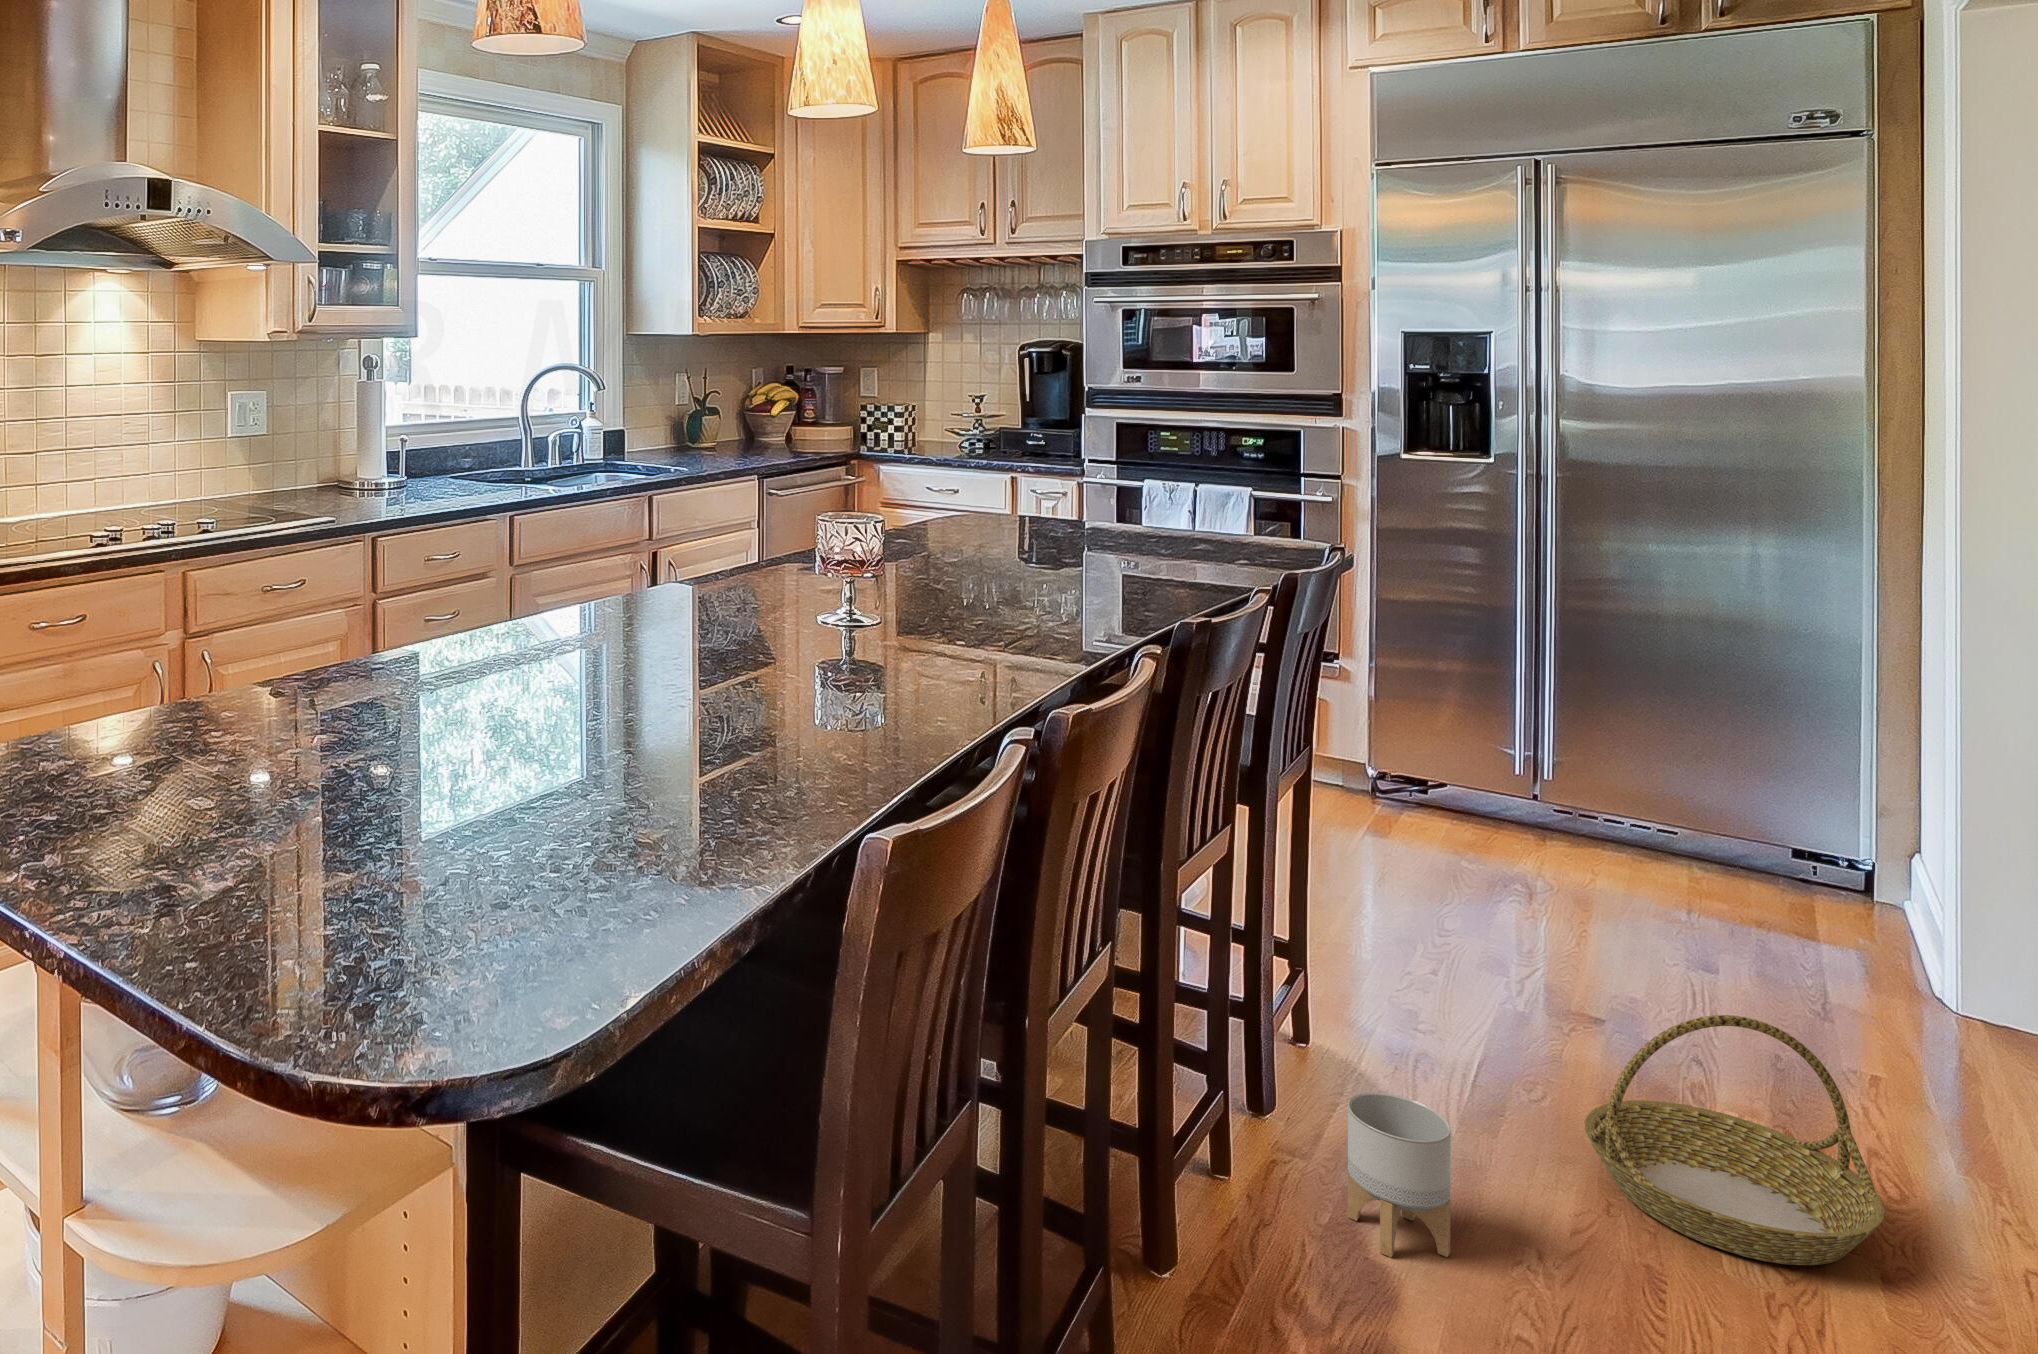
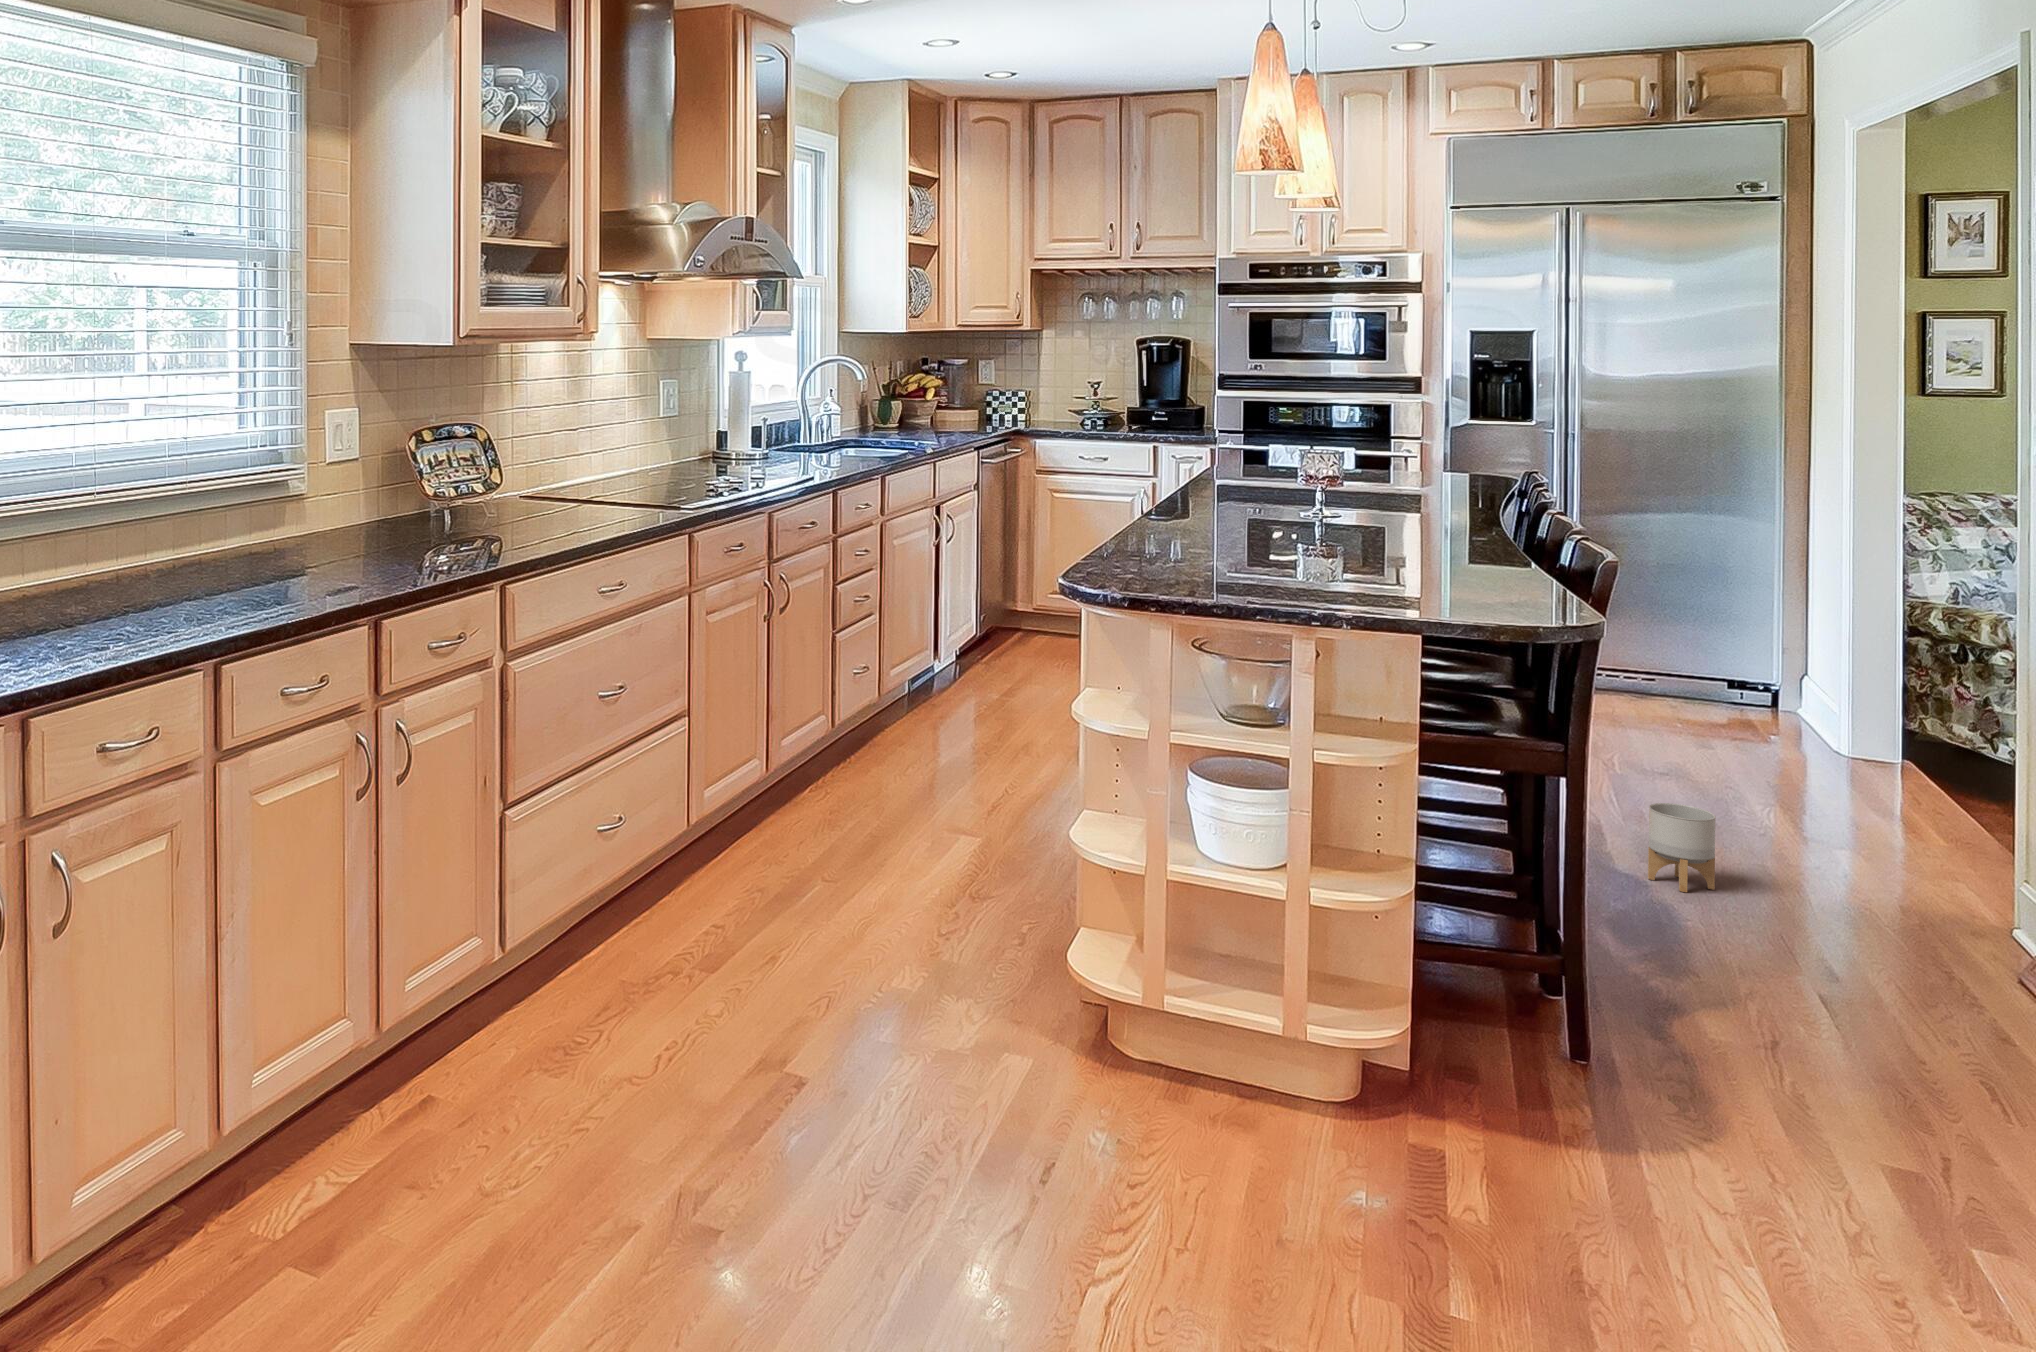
basket: present [1585,1015,1885,1265] -> none [1743,744,1920,877]

